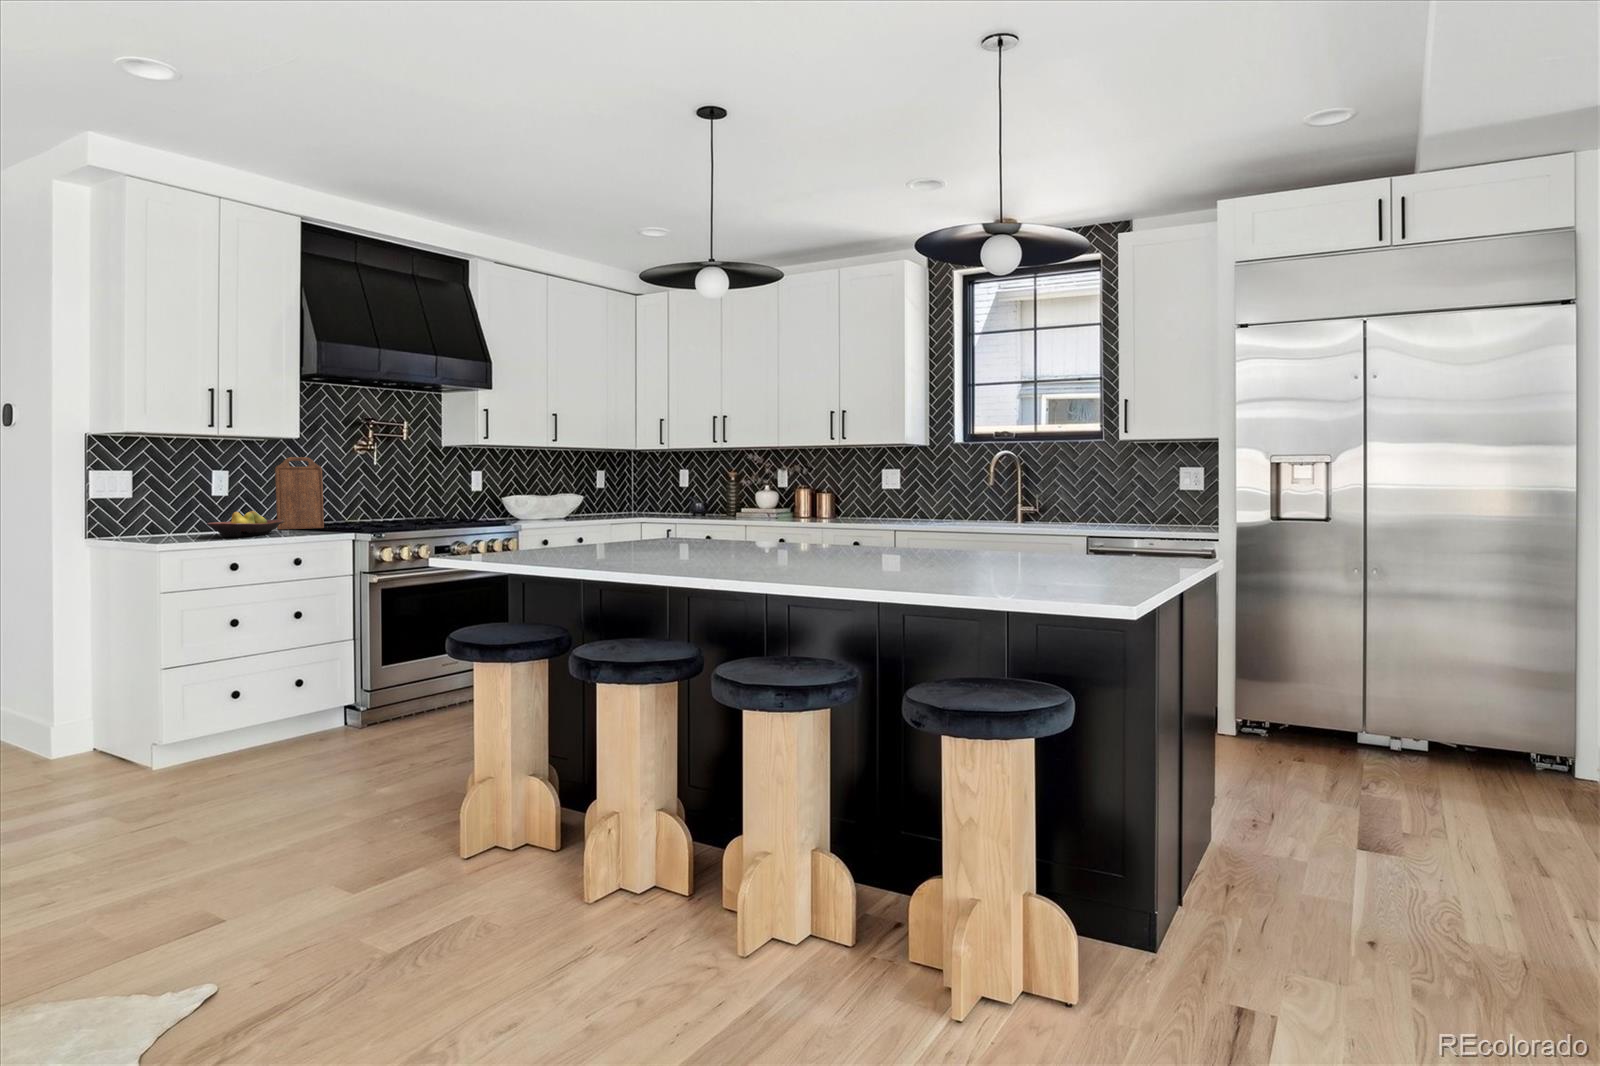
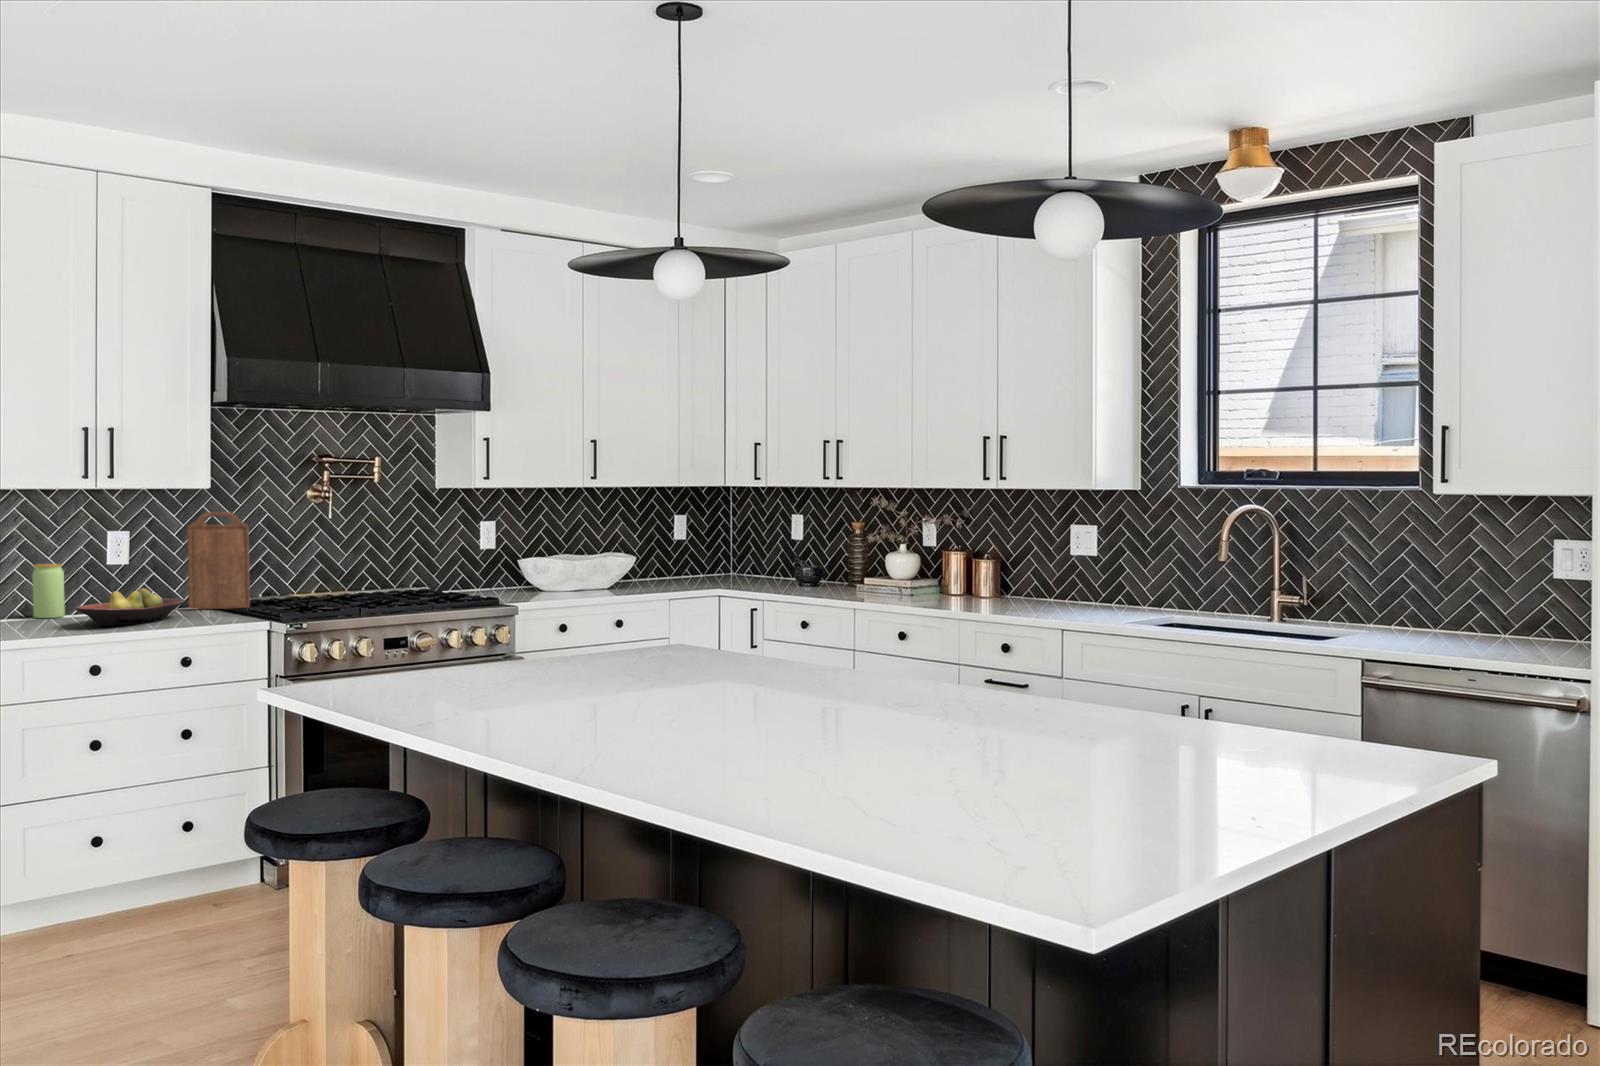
jar: none [158,494,183,535] -> present [33,564,65,618]

